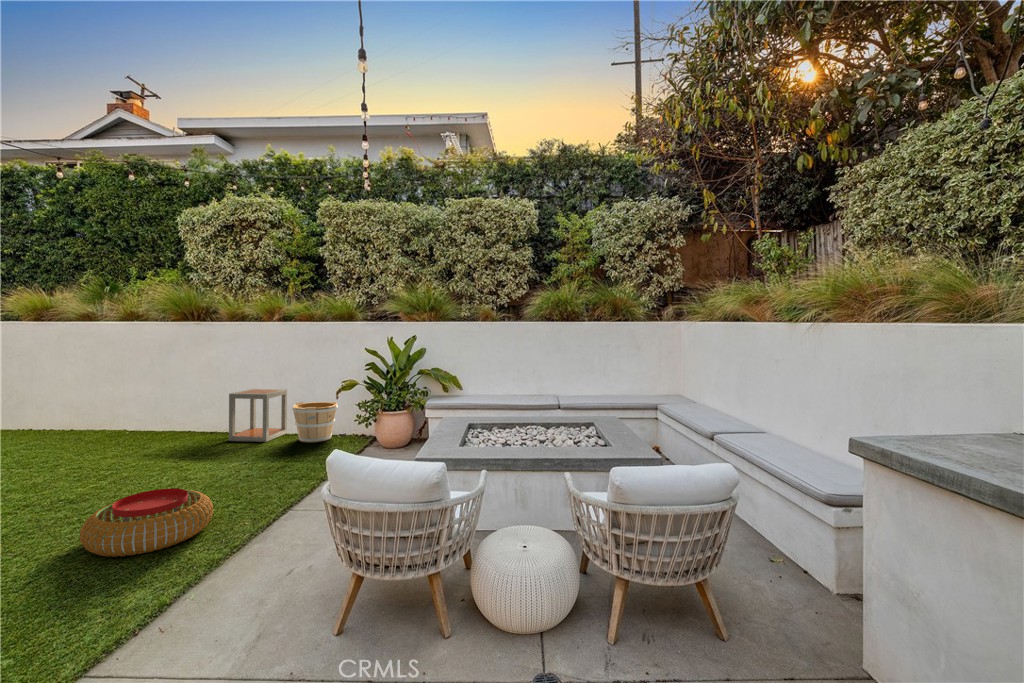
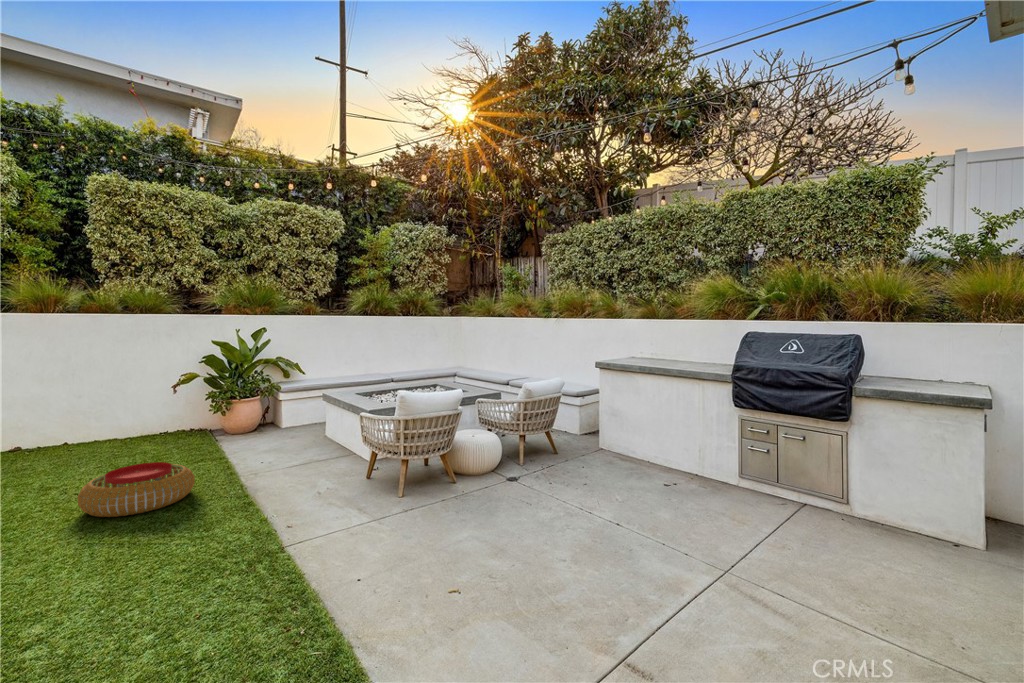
side table: present [229,389,287,442] -> none [13,390,84,454]
wooden bucket: present [292,402,338,442] -> none [109,397,166,440]

